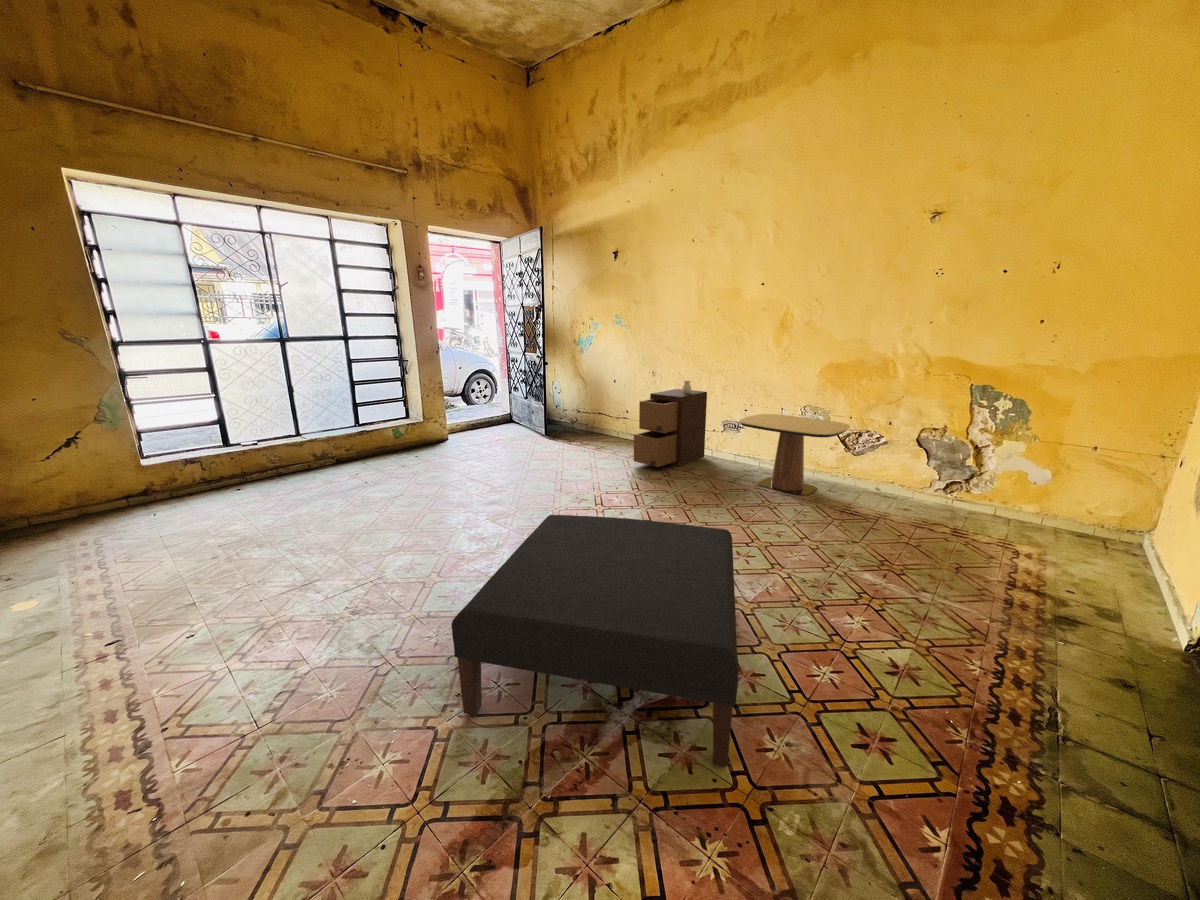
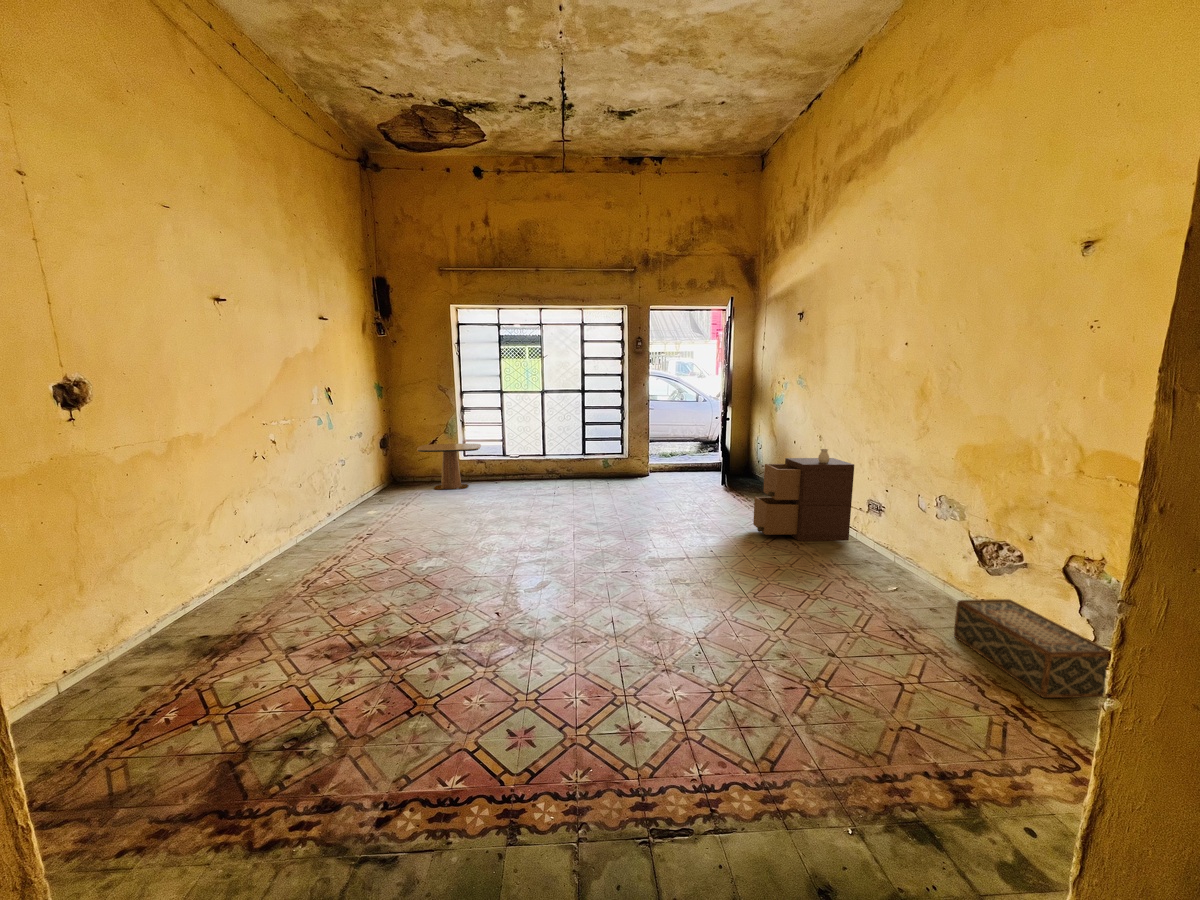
side table: present [739,414,850,495] -> present [417,444,481,490]
woven basket: none [864,469,961,522] -> present [954,599,1109,698]
ottoman: present [451,515,738,767] -> none [396,524,611,690]

